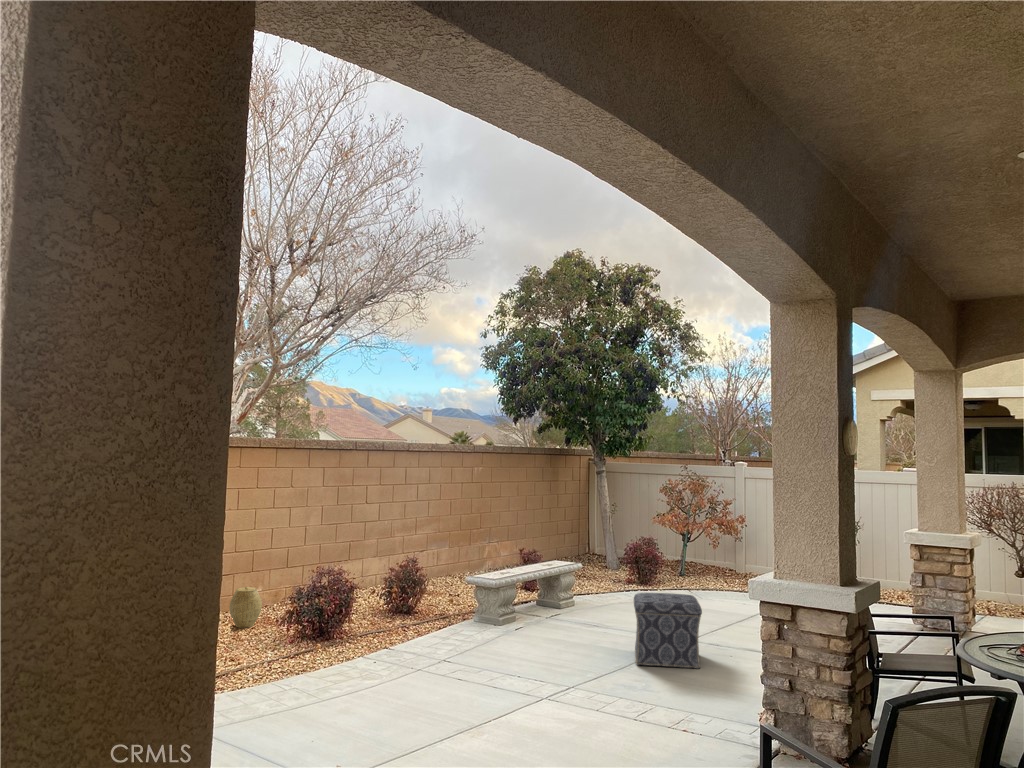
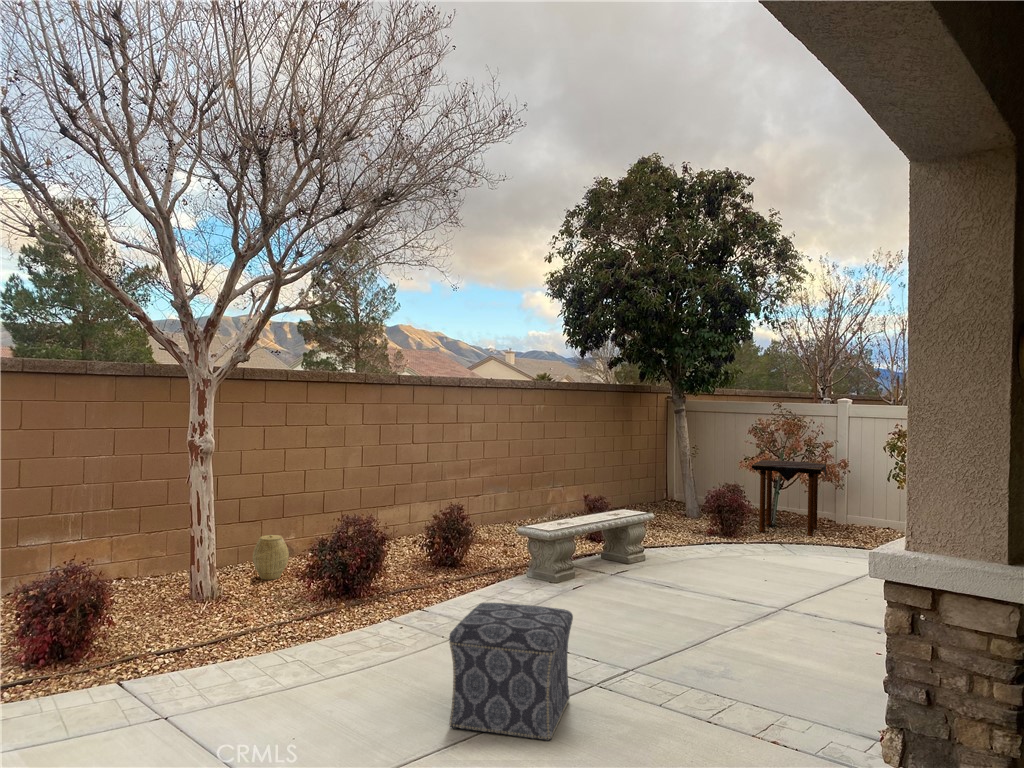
side table: none [663,516,726,583] -> present [752,460,826,537]
ottoman: present [634,593,702,669] -> present [449,603,573,741]

